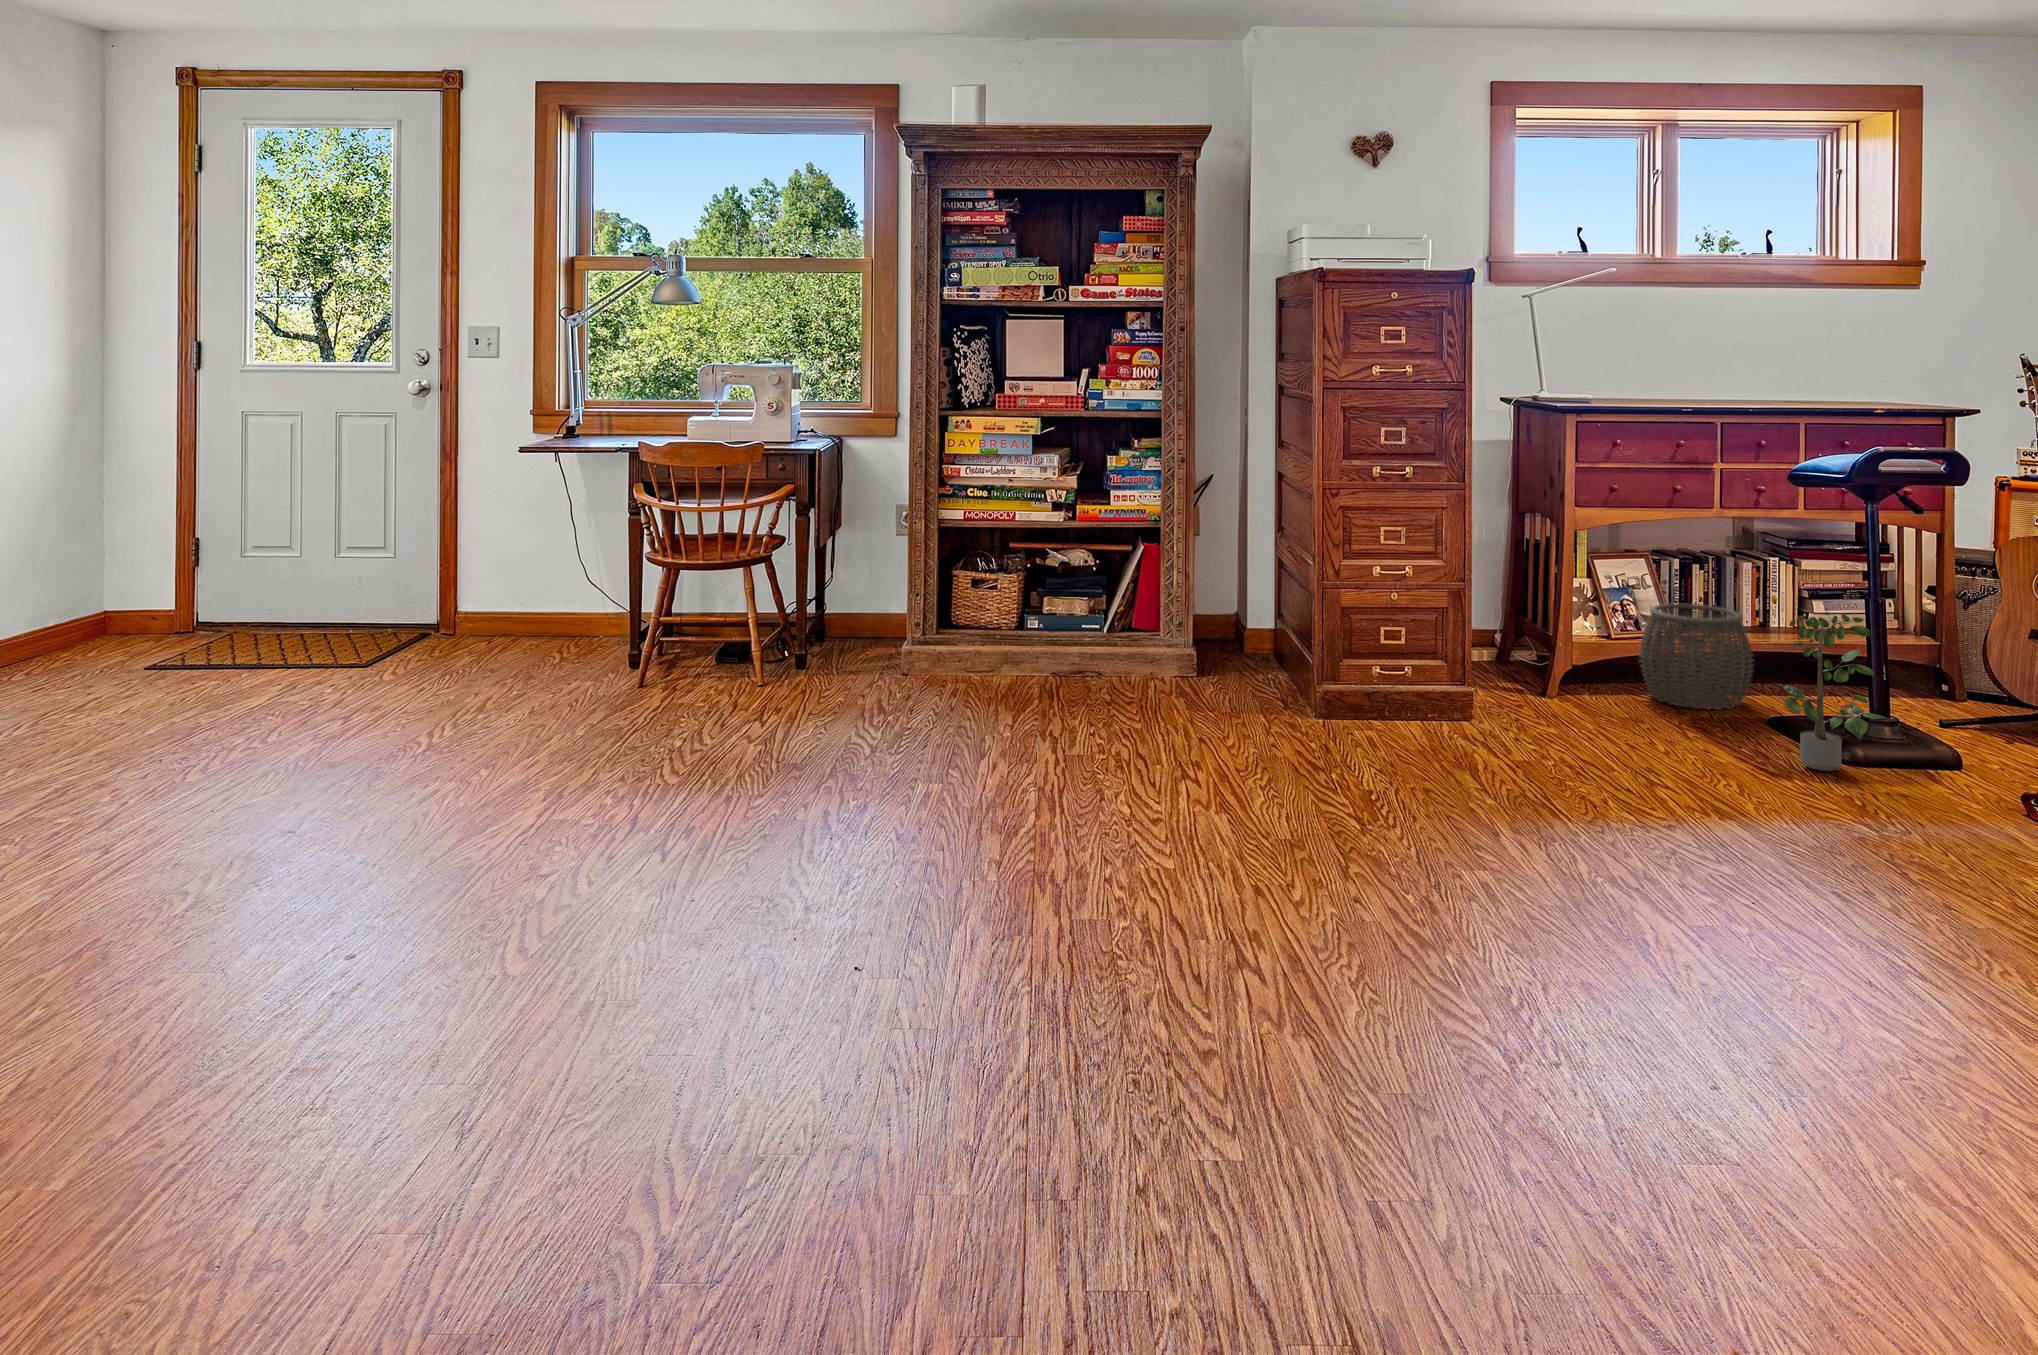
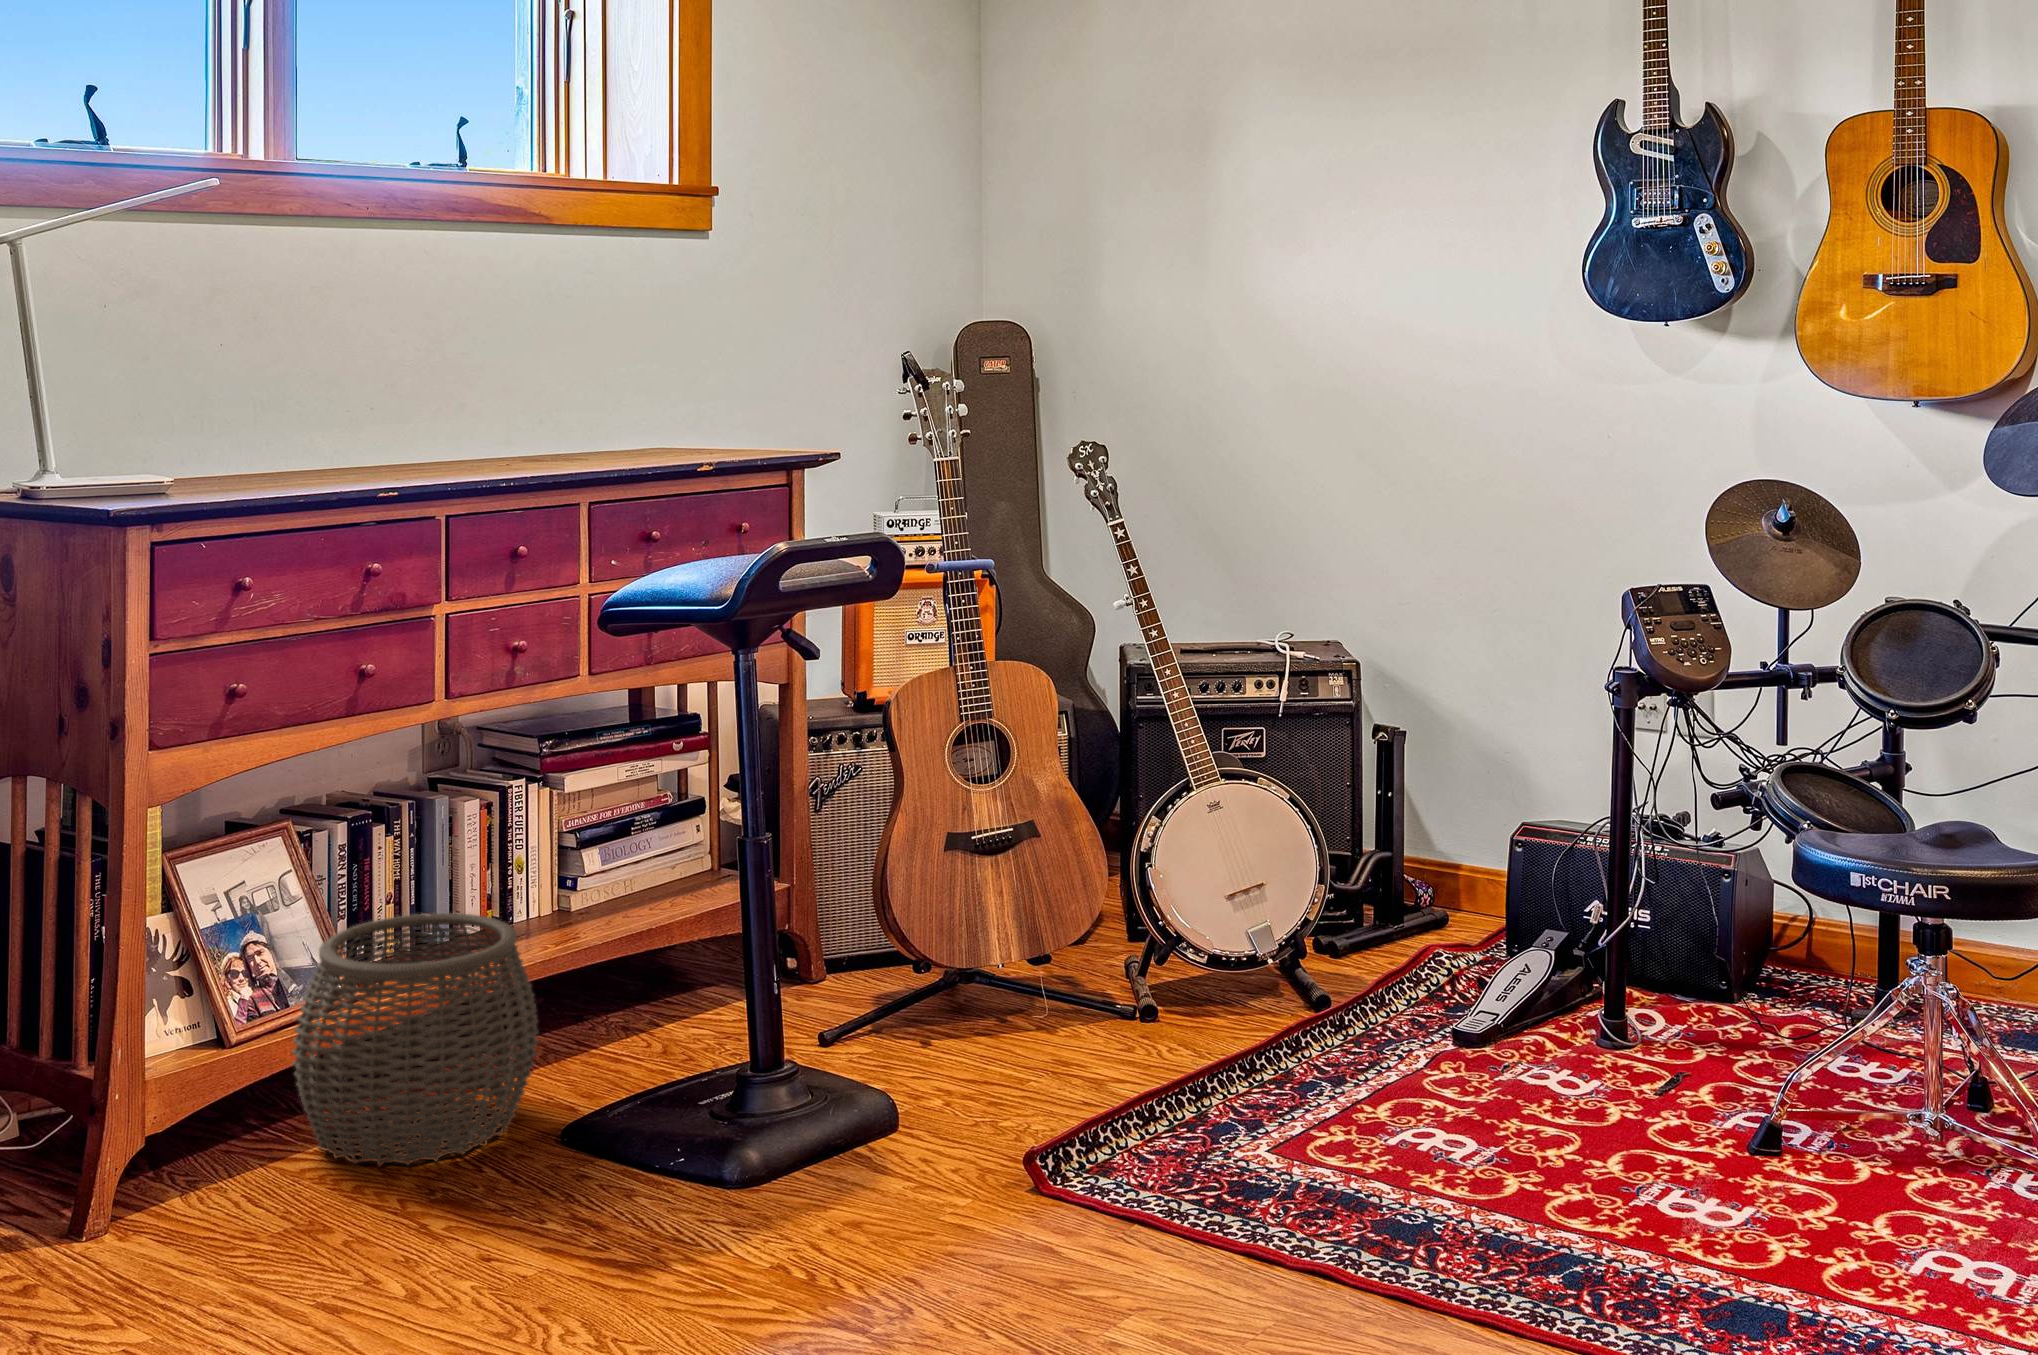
potted plant: present [1784,612,1888,771] -> none [702,912,901,1262]

